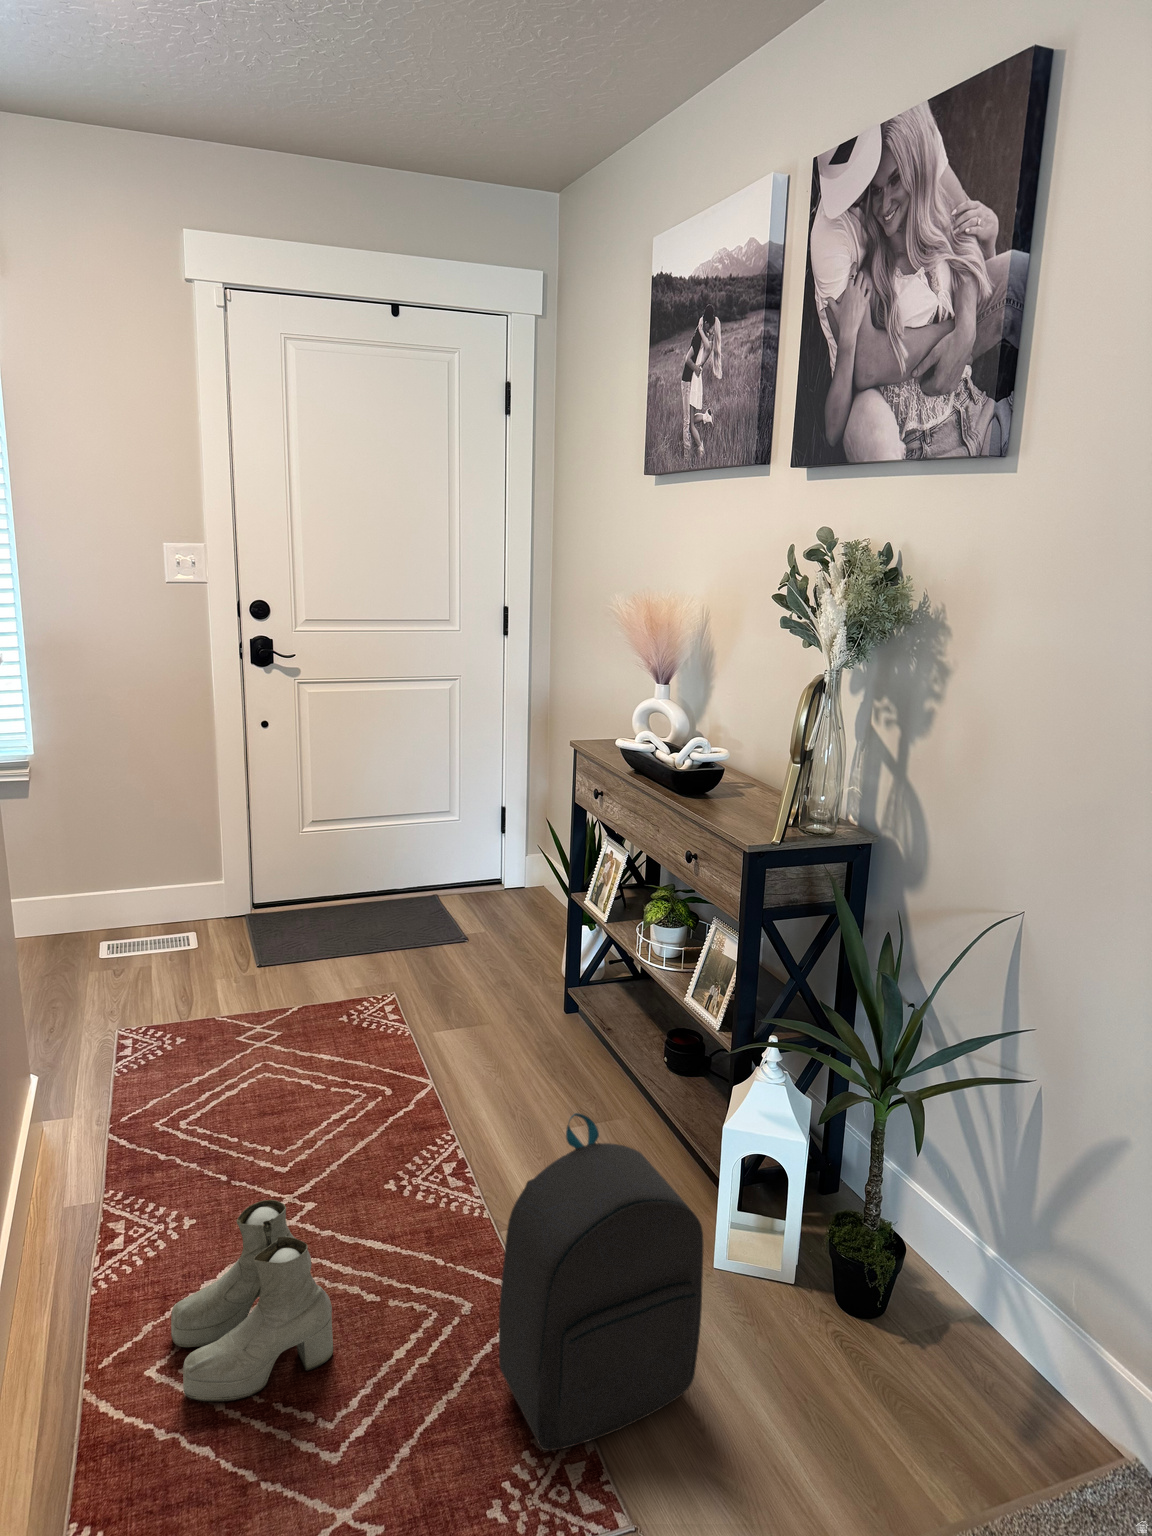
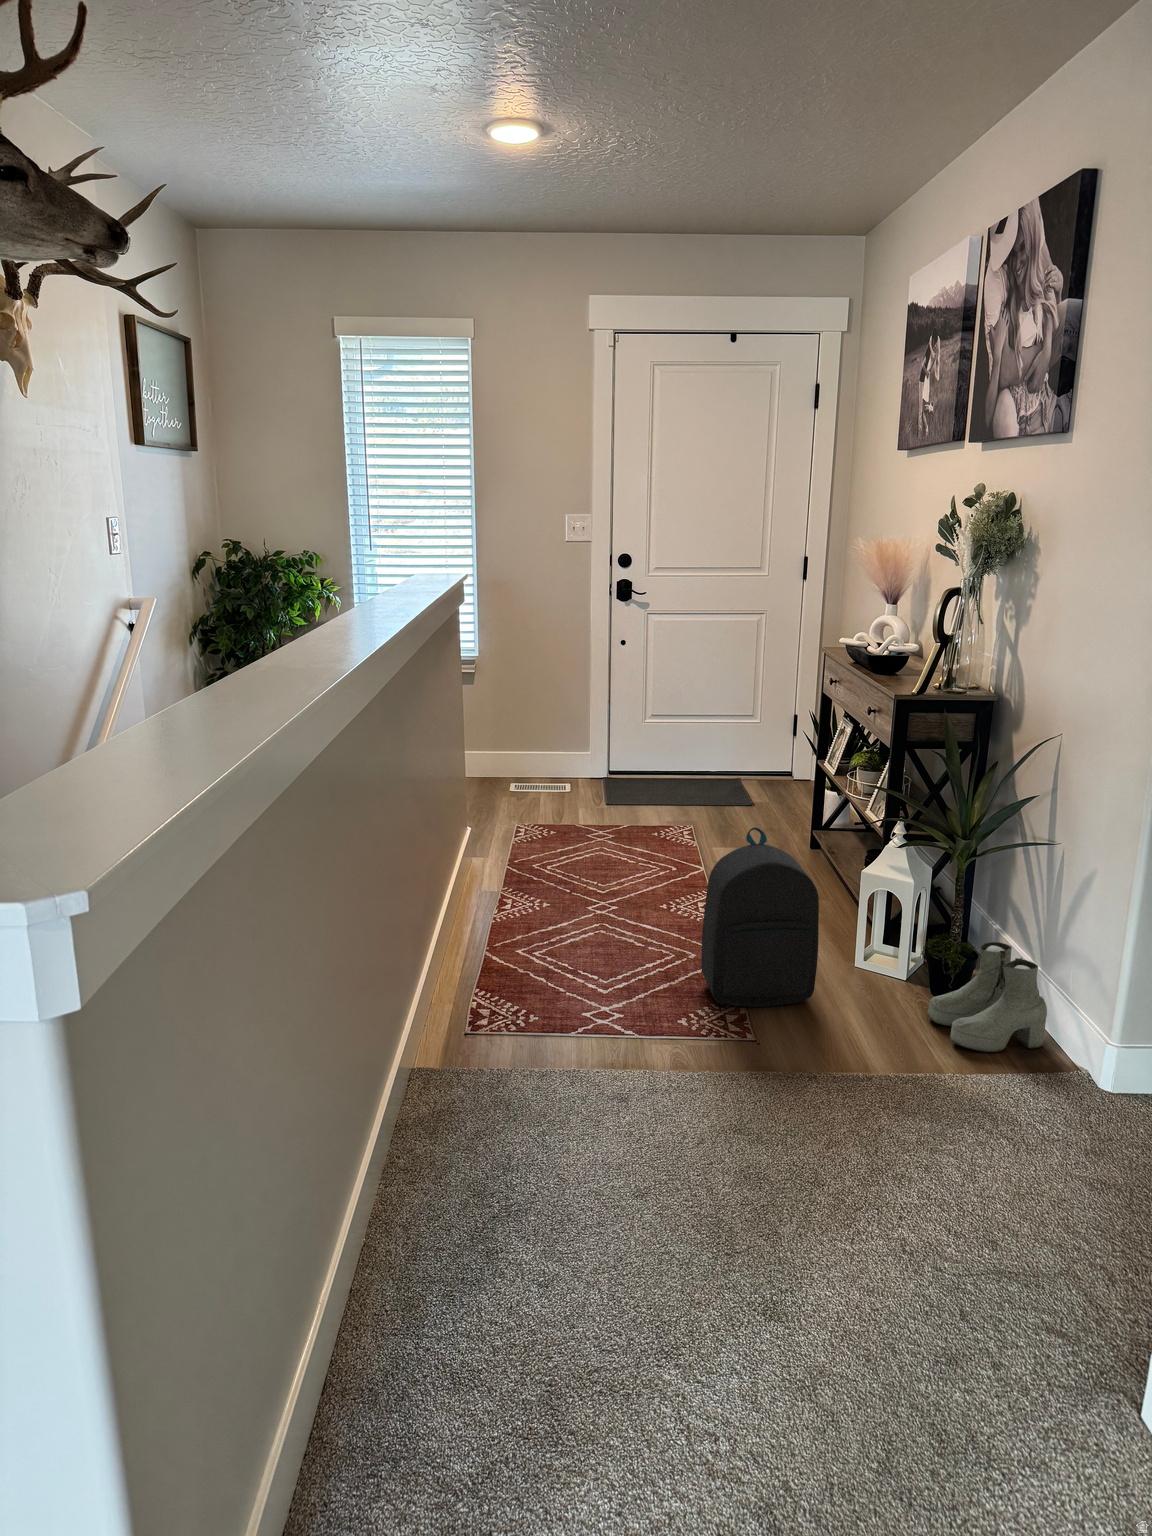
boots: present [171,1200,333,1402] -> present [928,942,1047,1052]

